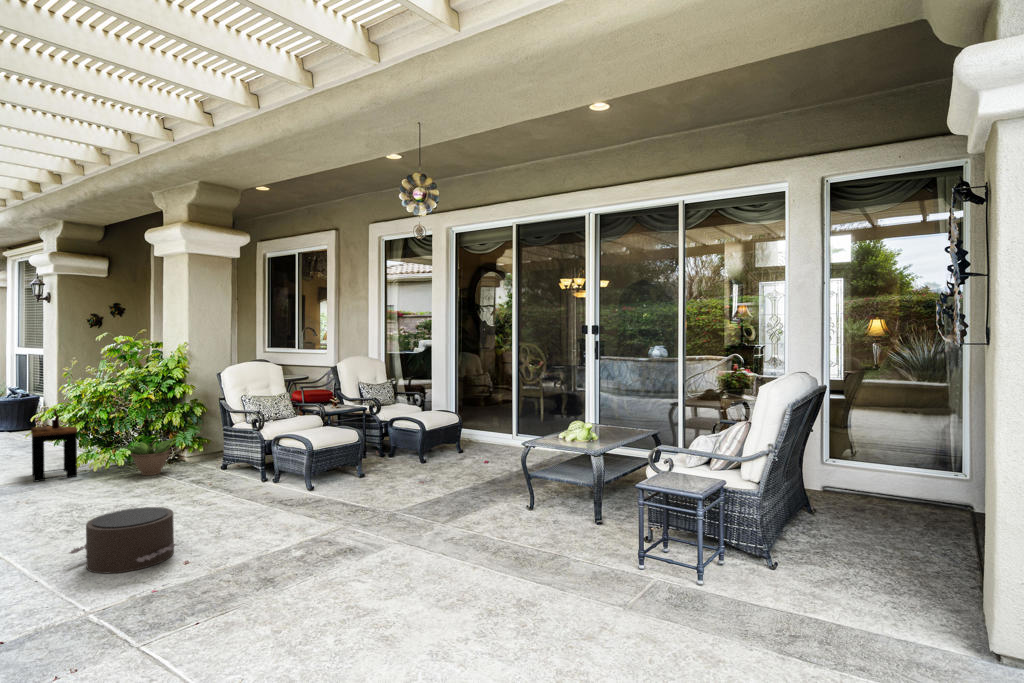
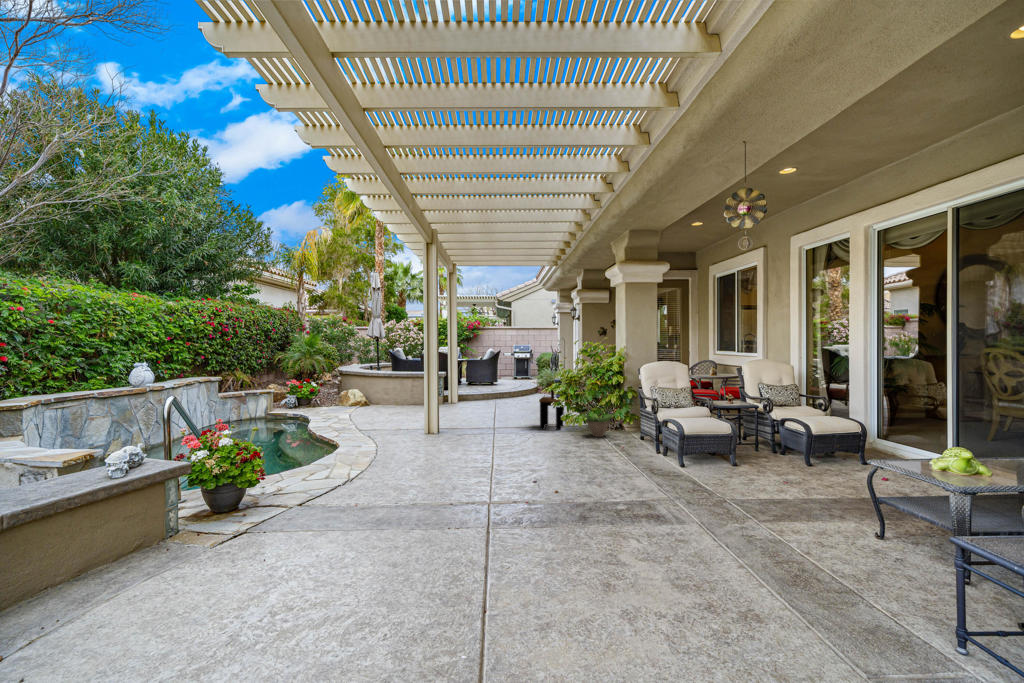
pouf: present [69,507,176,573] -> none [508,452,560,491]

